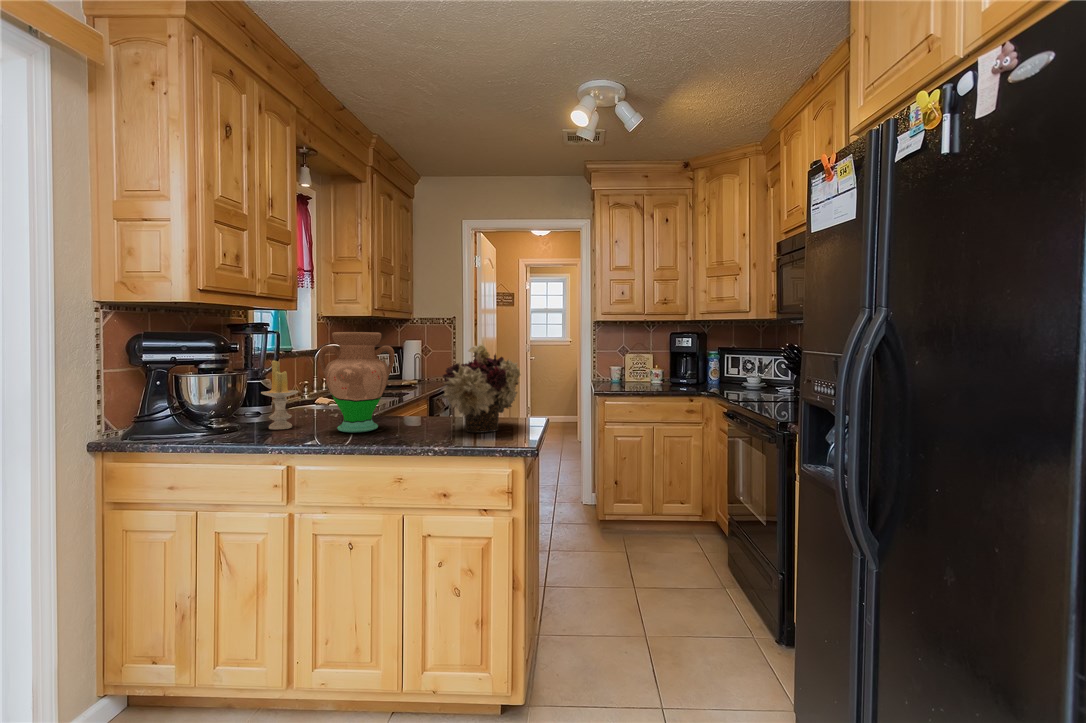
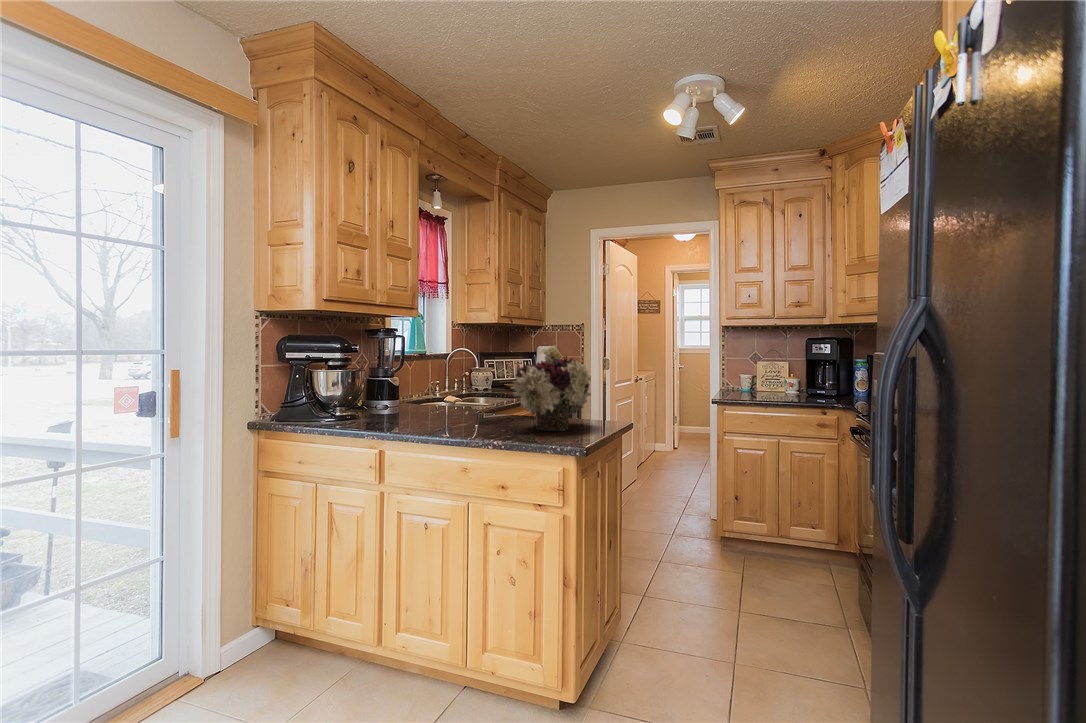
vase: present [319,332,395,433] -> none [416,335,480,425]
candle: present [261,360,298,430] -> none [375,360,406,419]

